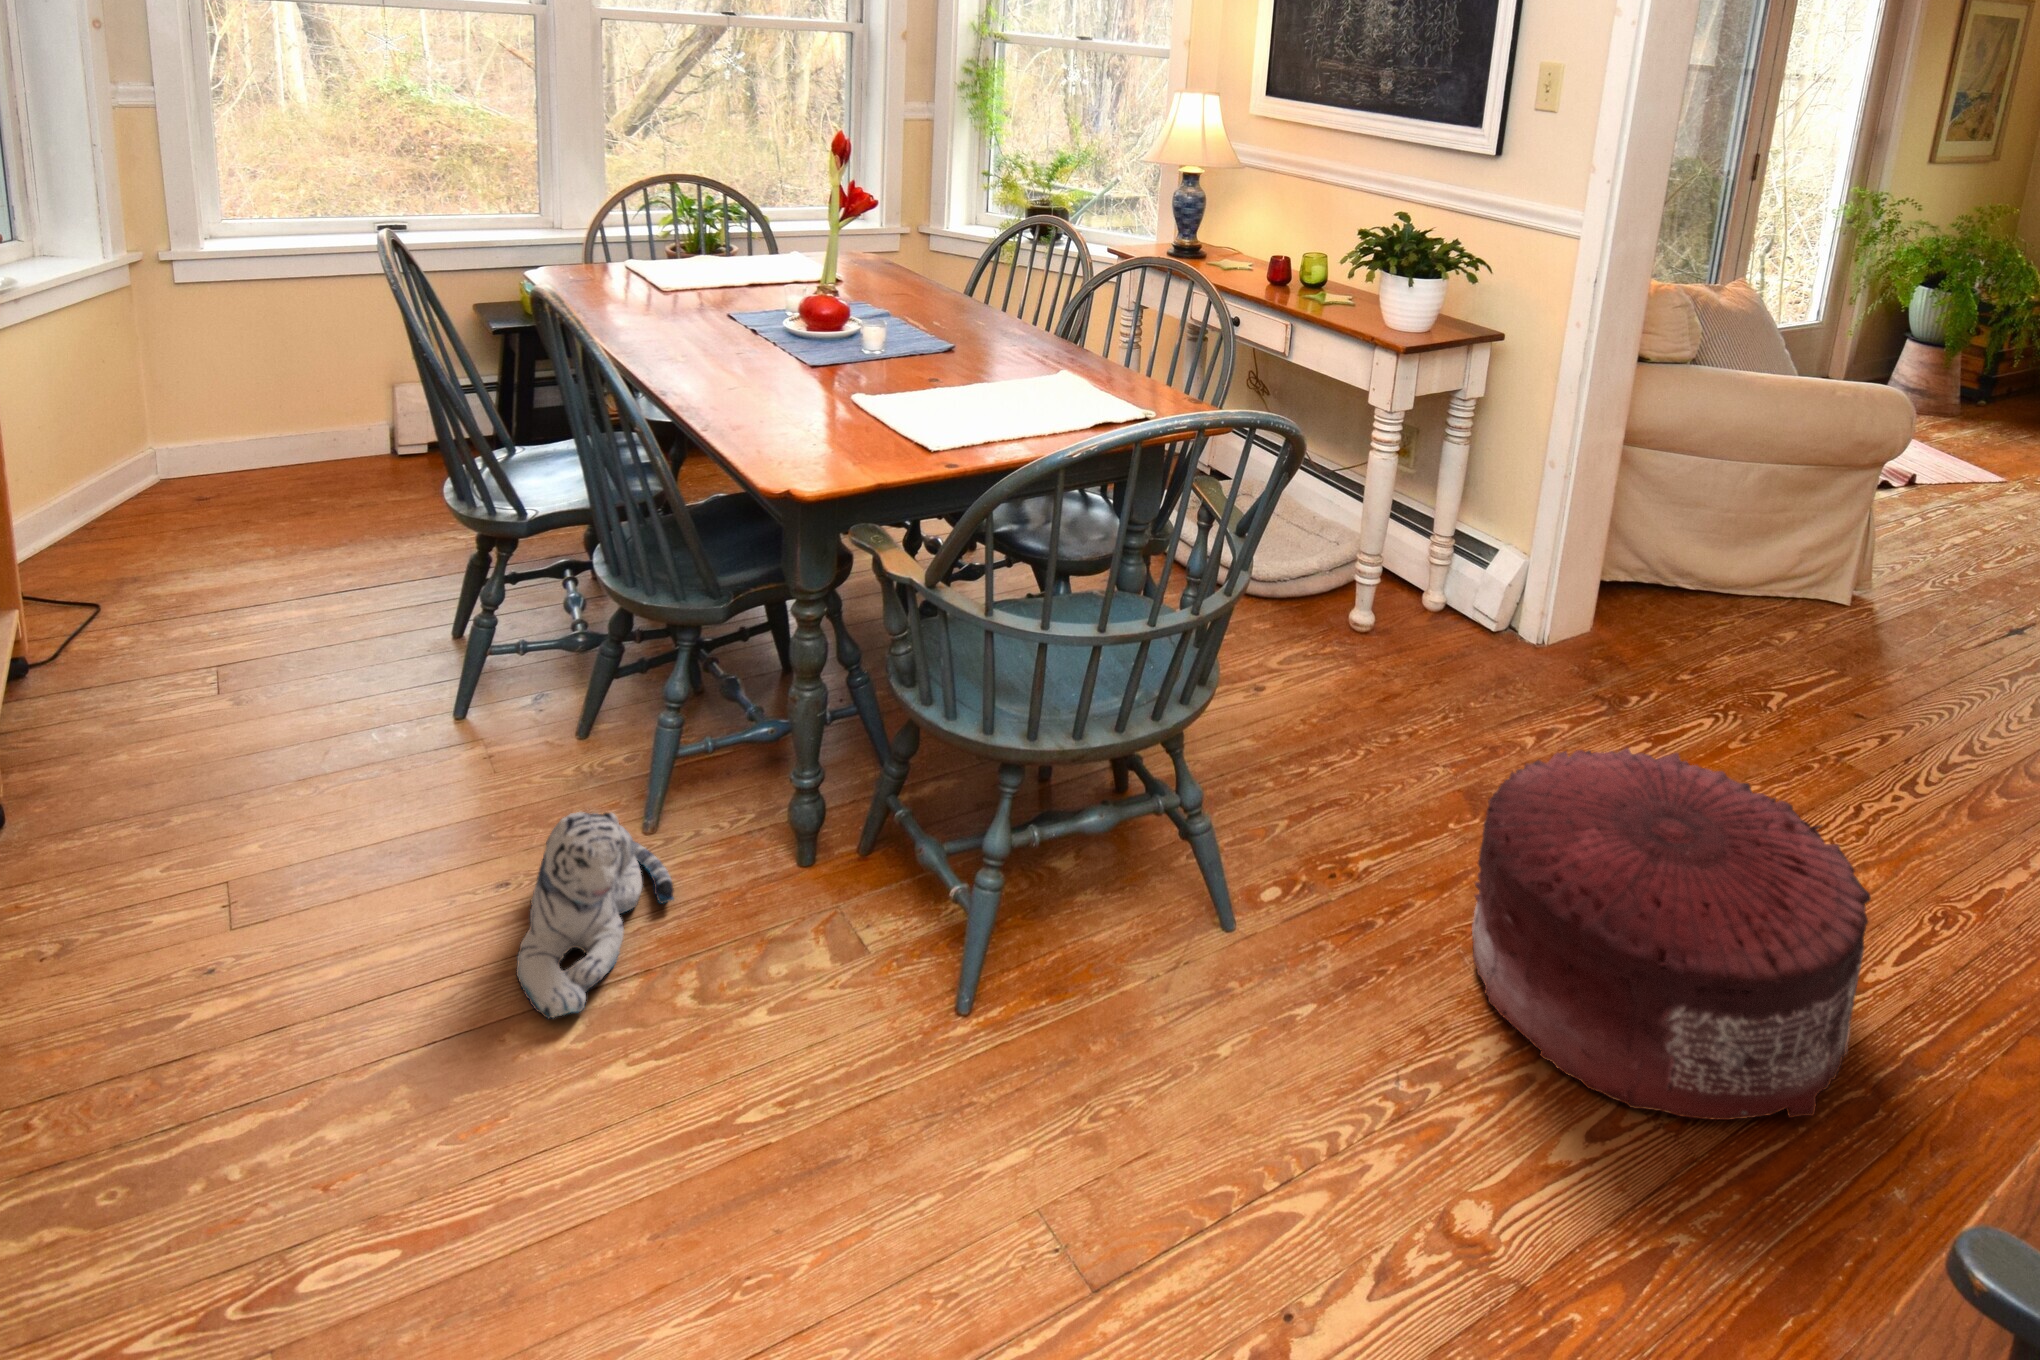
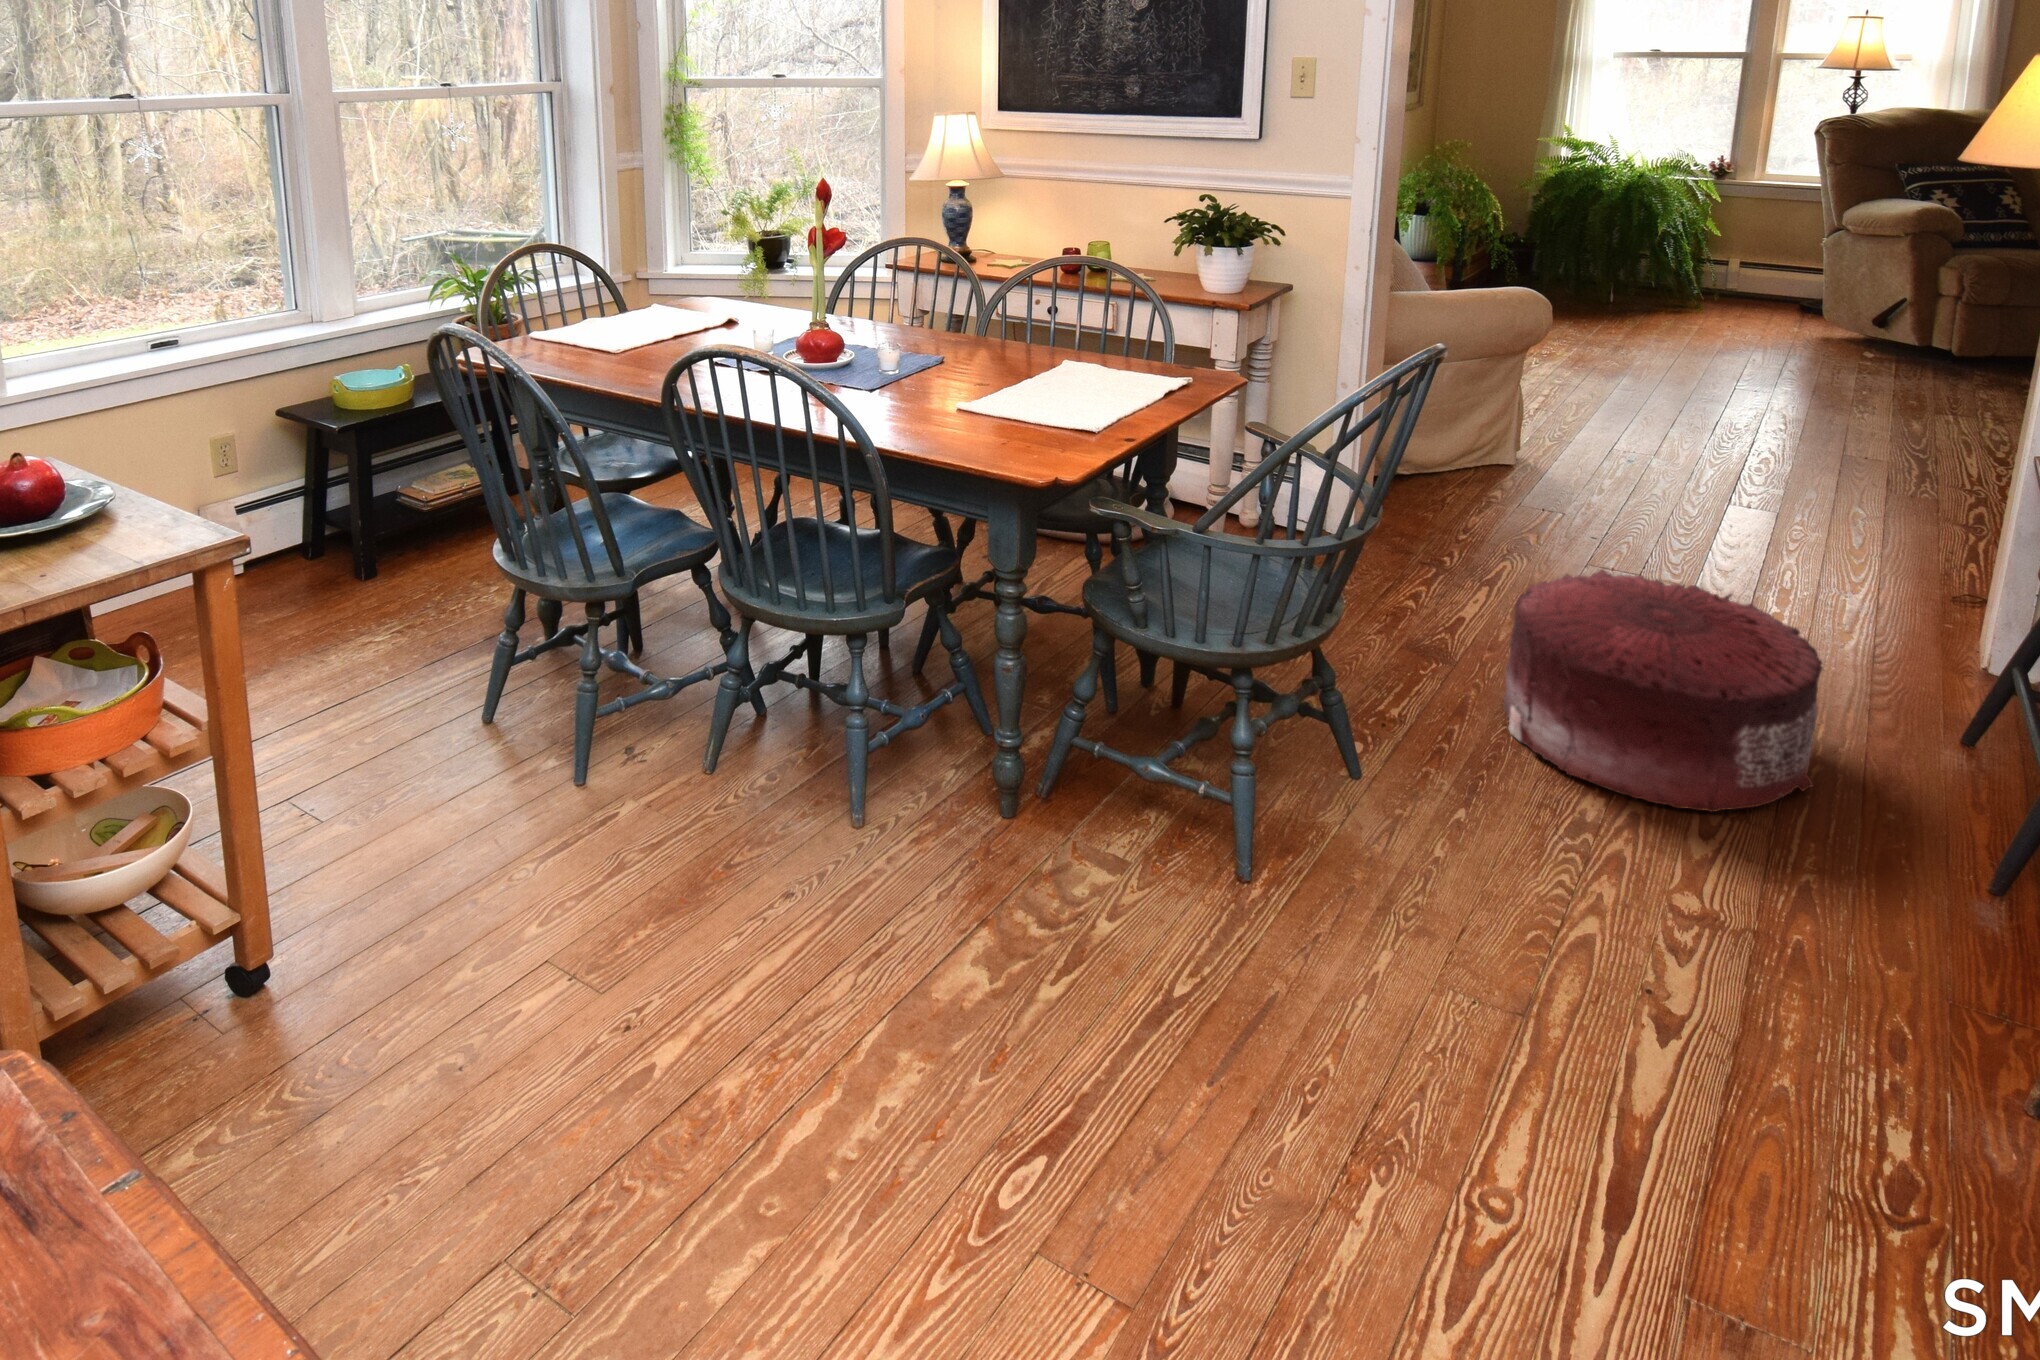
plush toy: present [516,812,674,1019] -> none [832,787,982,966]

